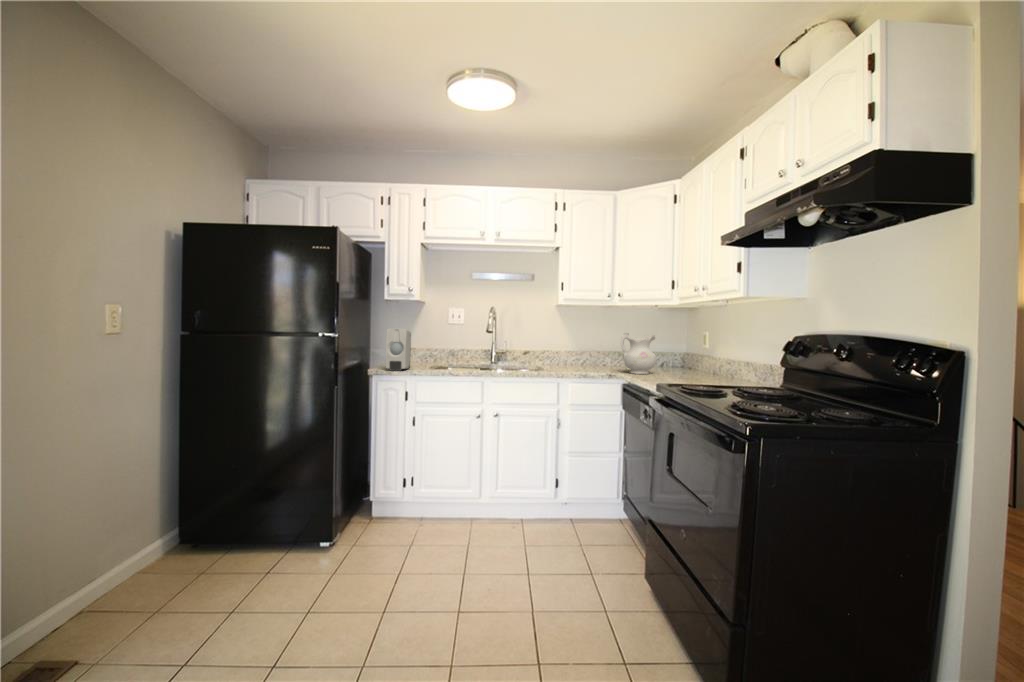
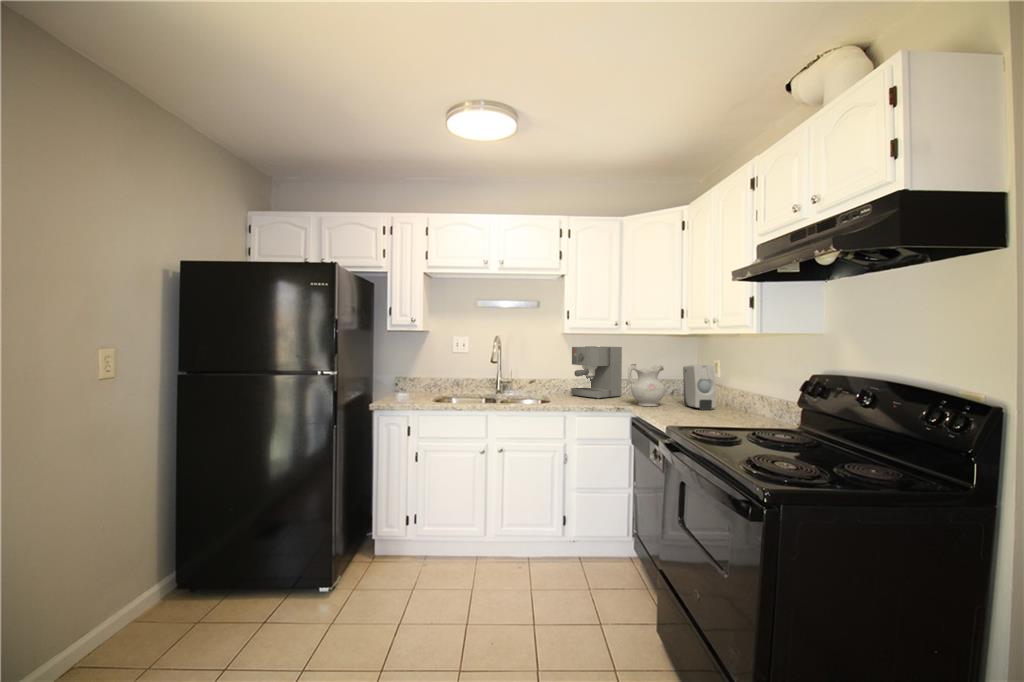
coffee maker: none [565,319,615,369] -> present [571,346,622,399]
soap dispenser: present [386,328,411,371] -> present [683,365,716,410]

